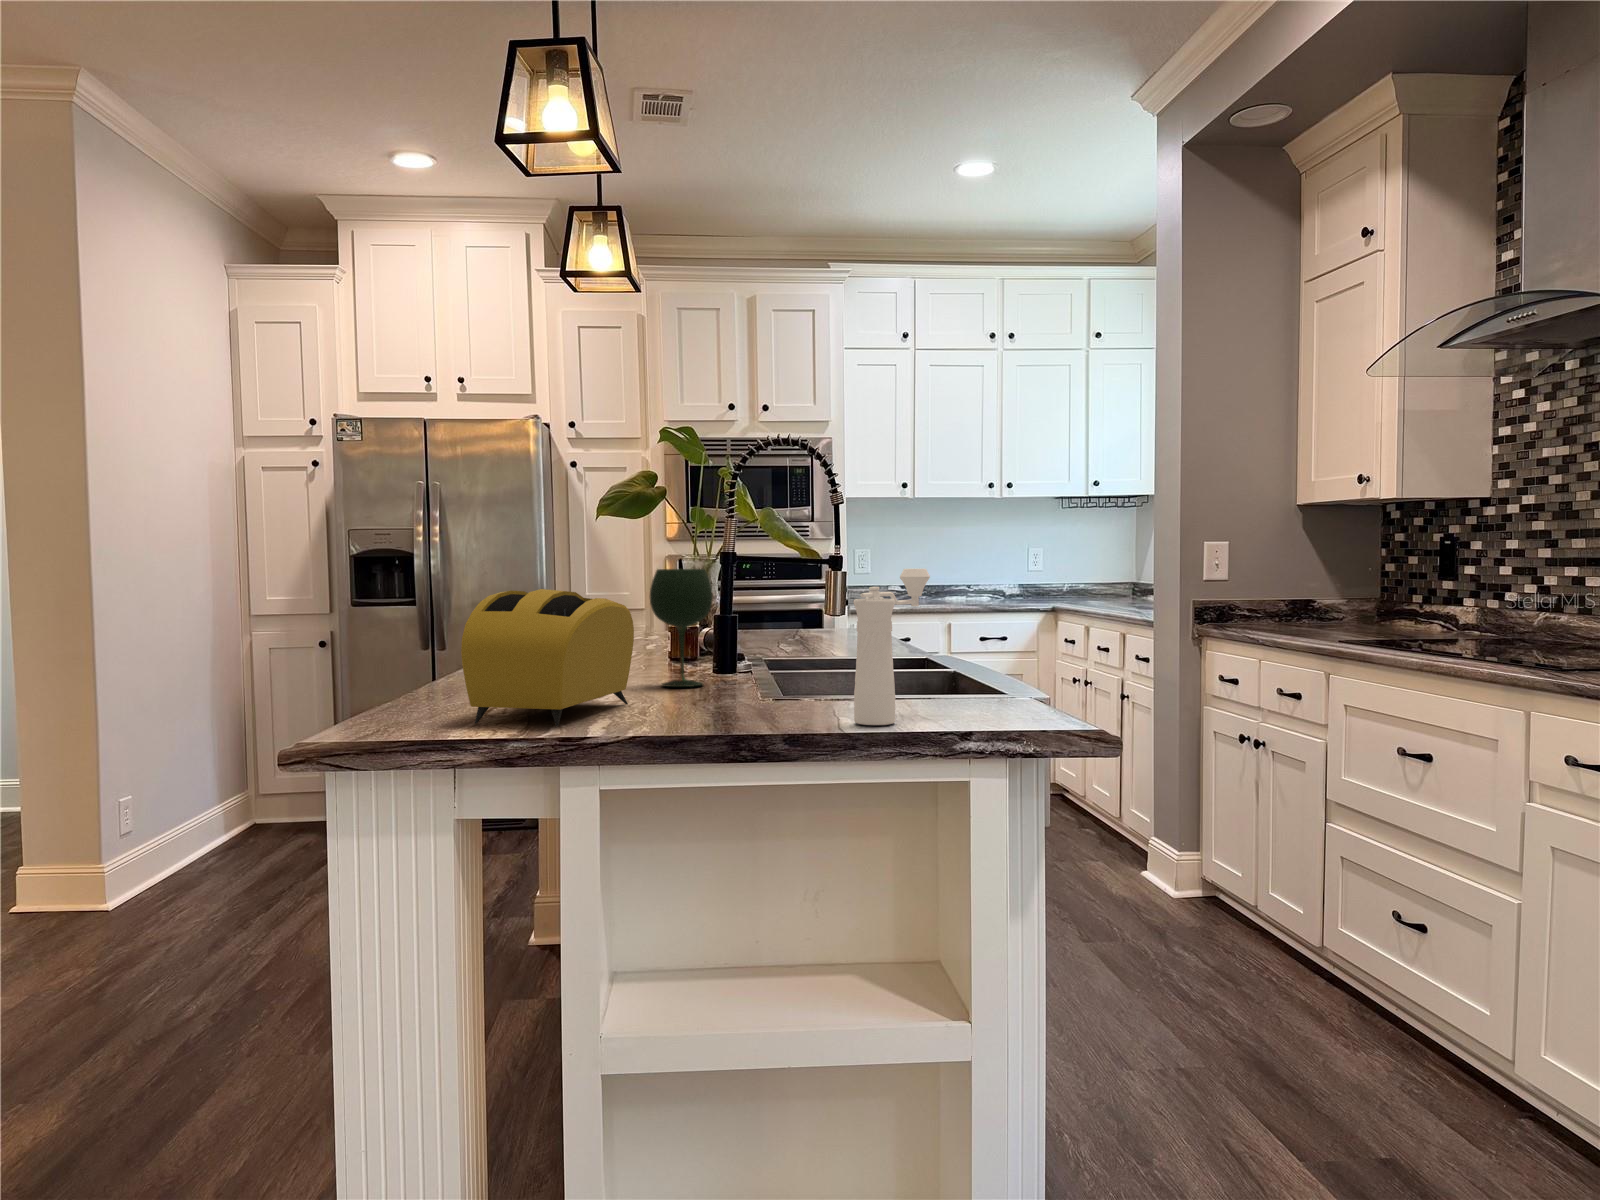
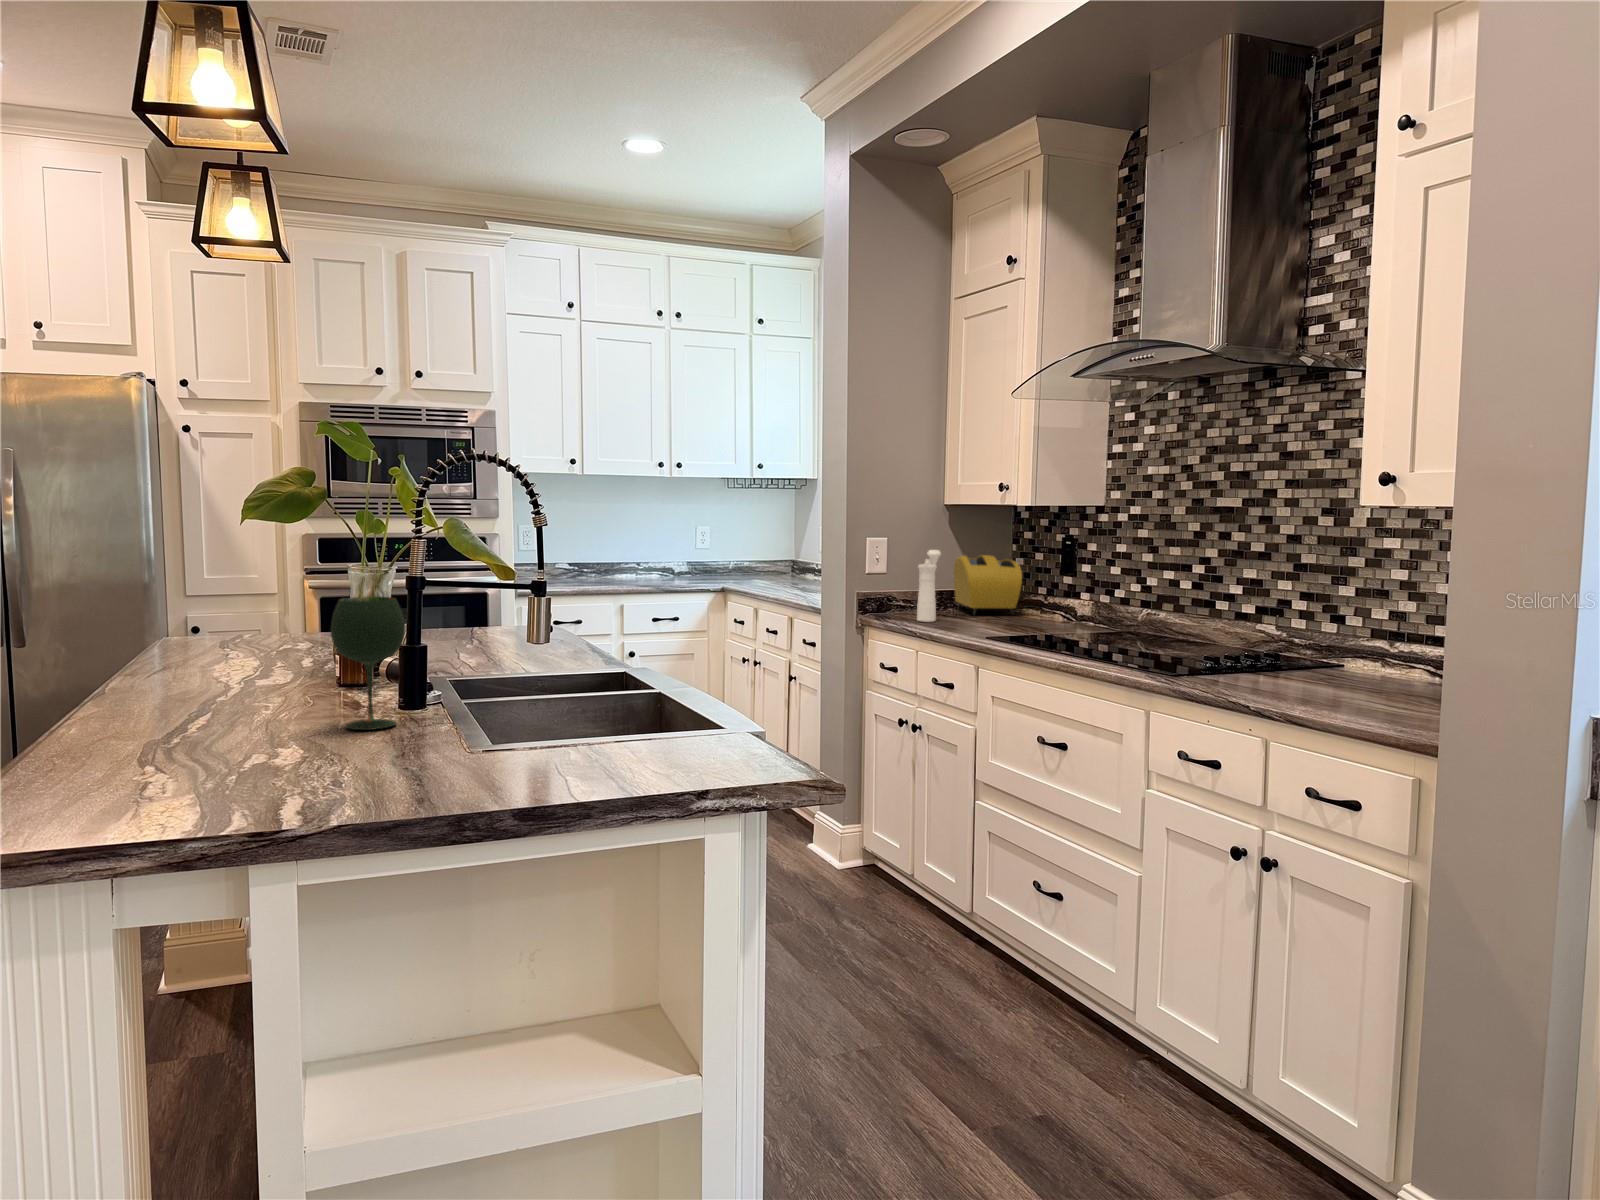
pepper mill: present [853,569,930,725] -> present [917,550,941,622]
toaster: present [461,589,634,726] -> present [954,555,1022,615]

